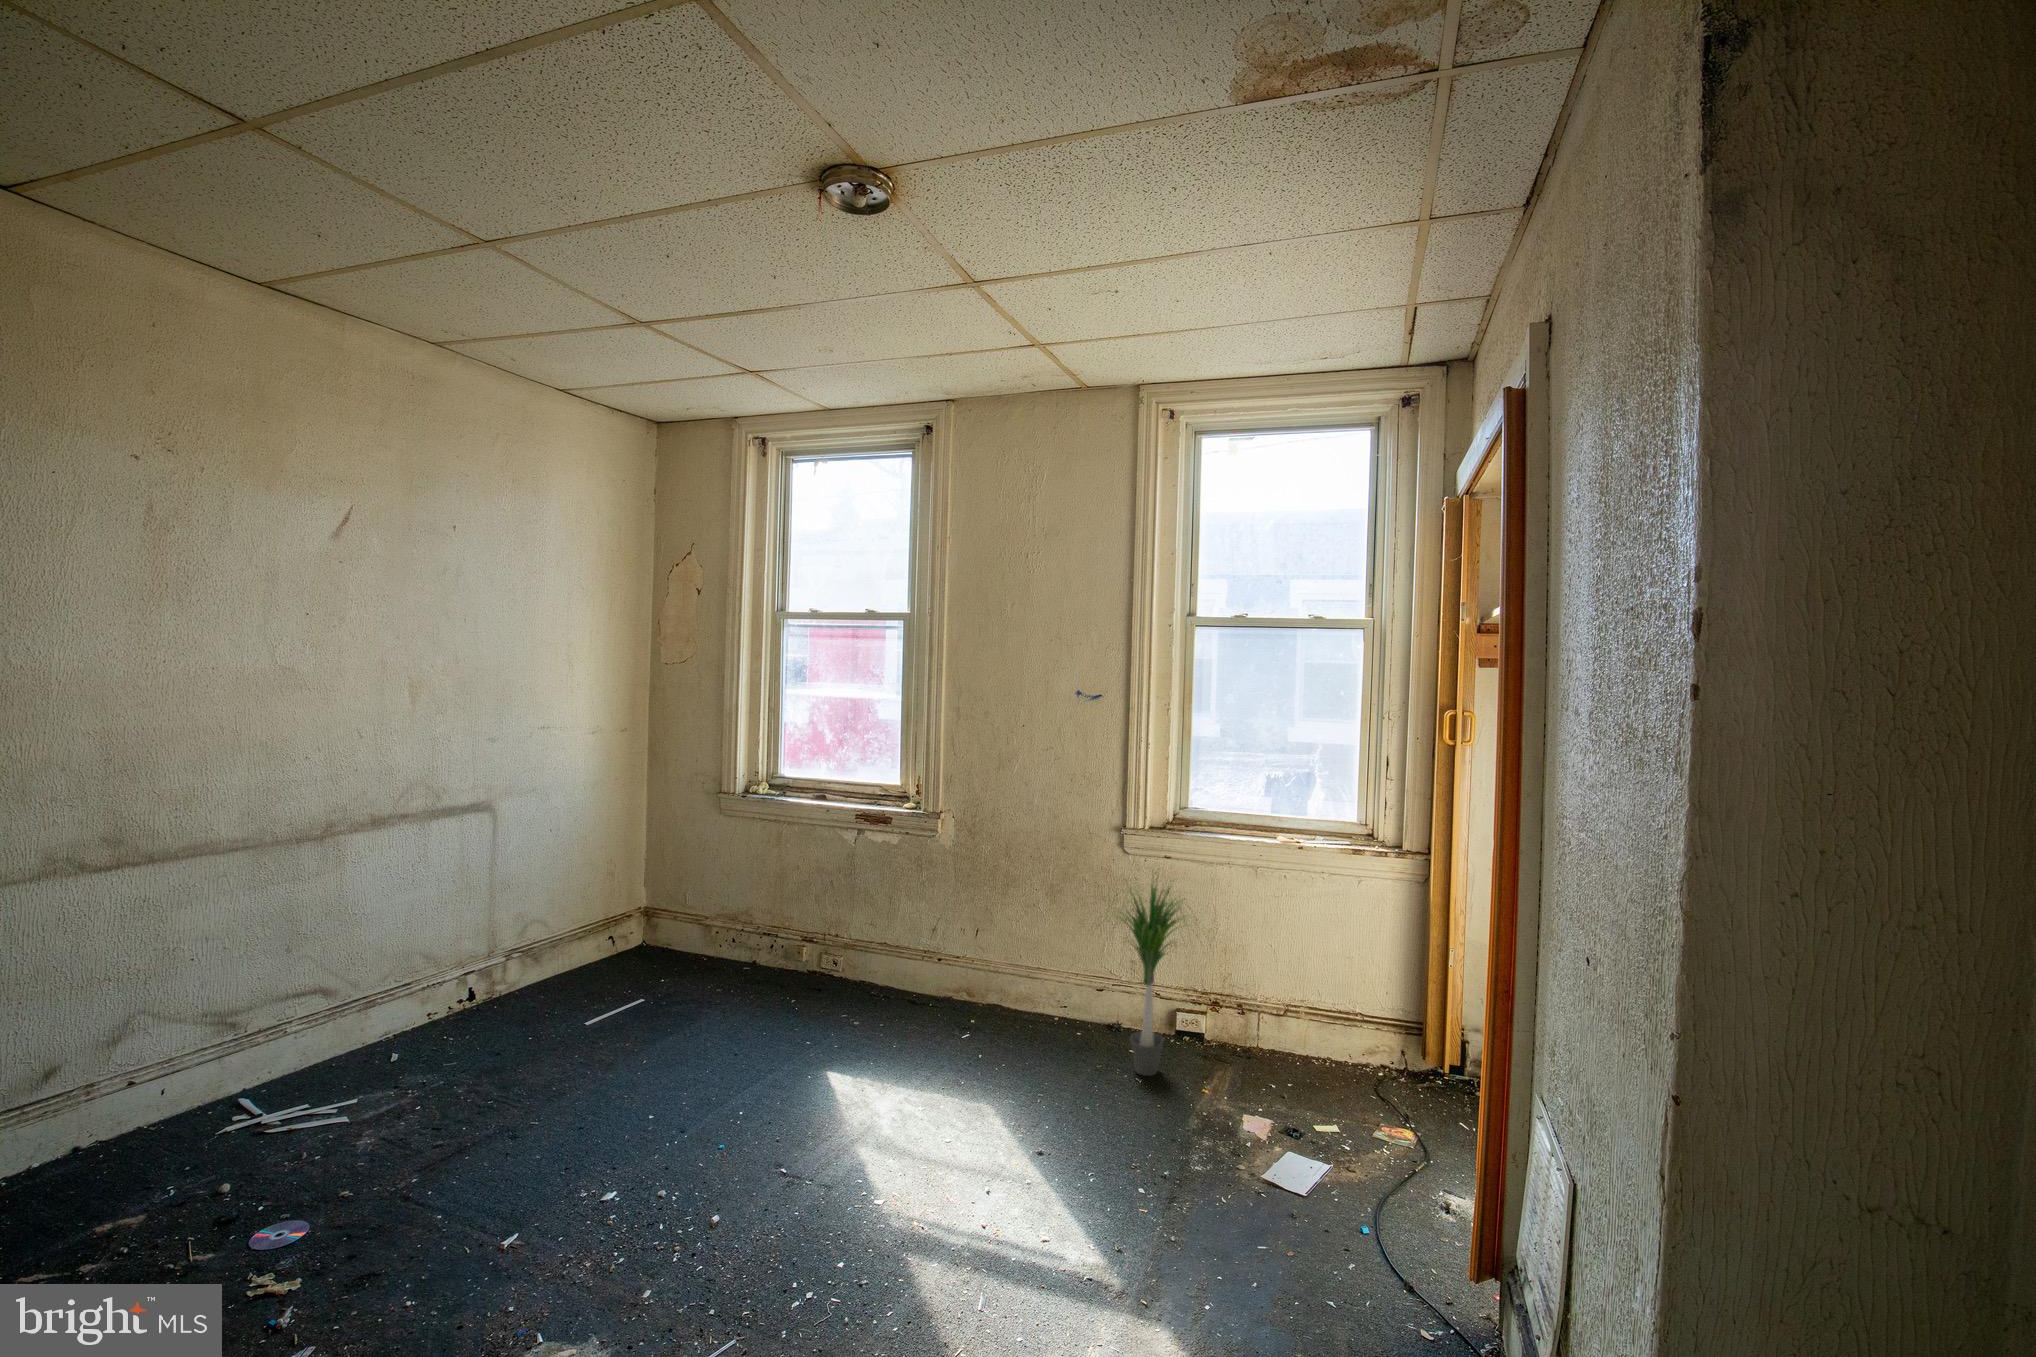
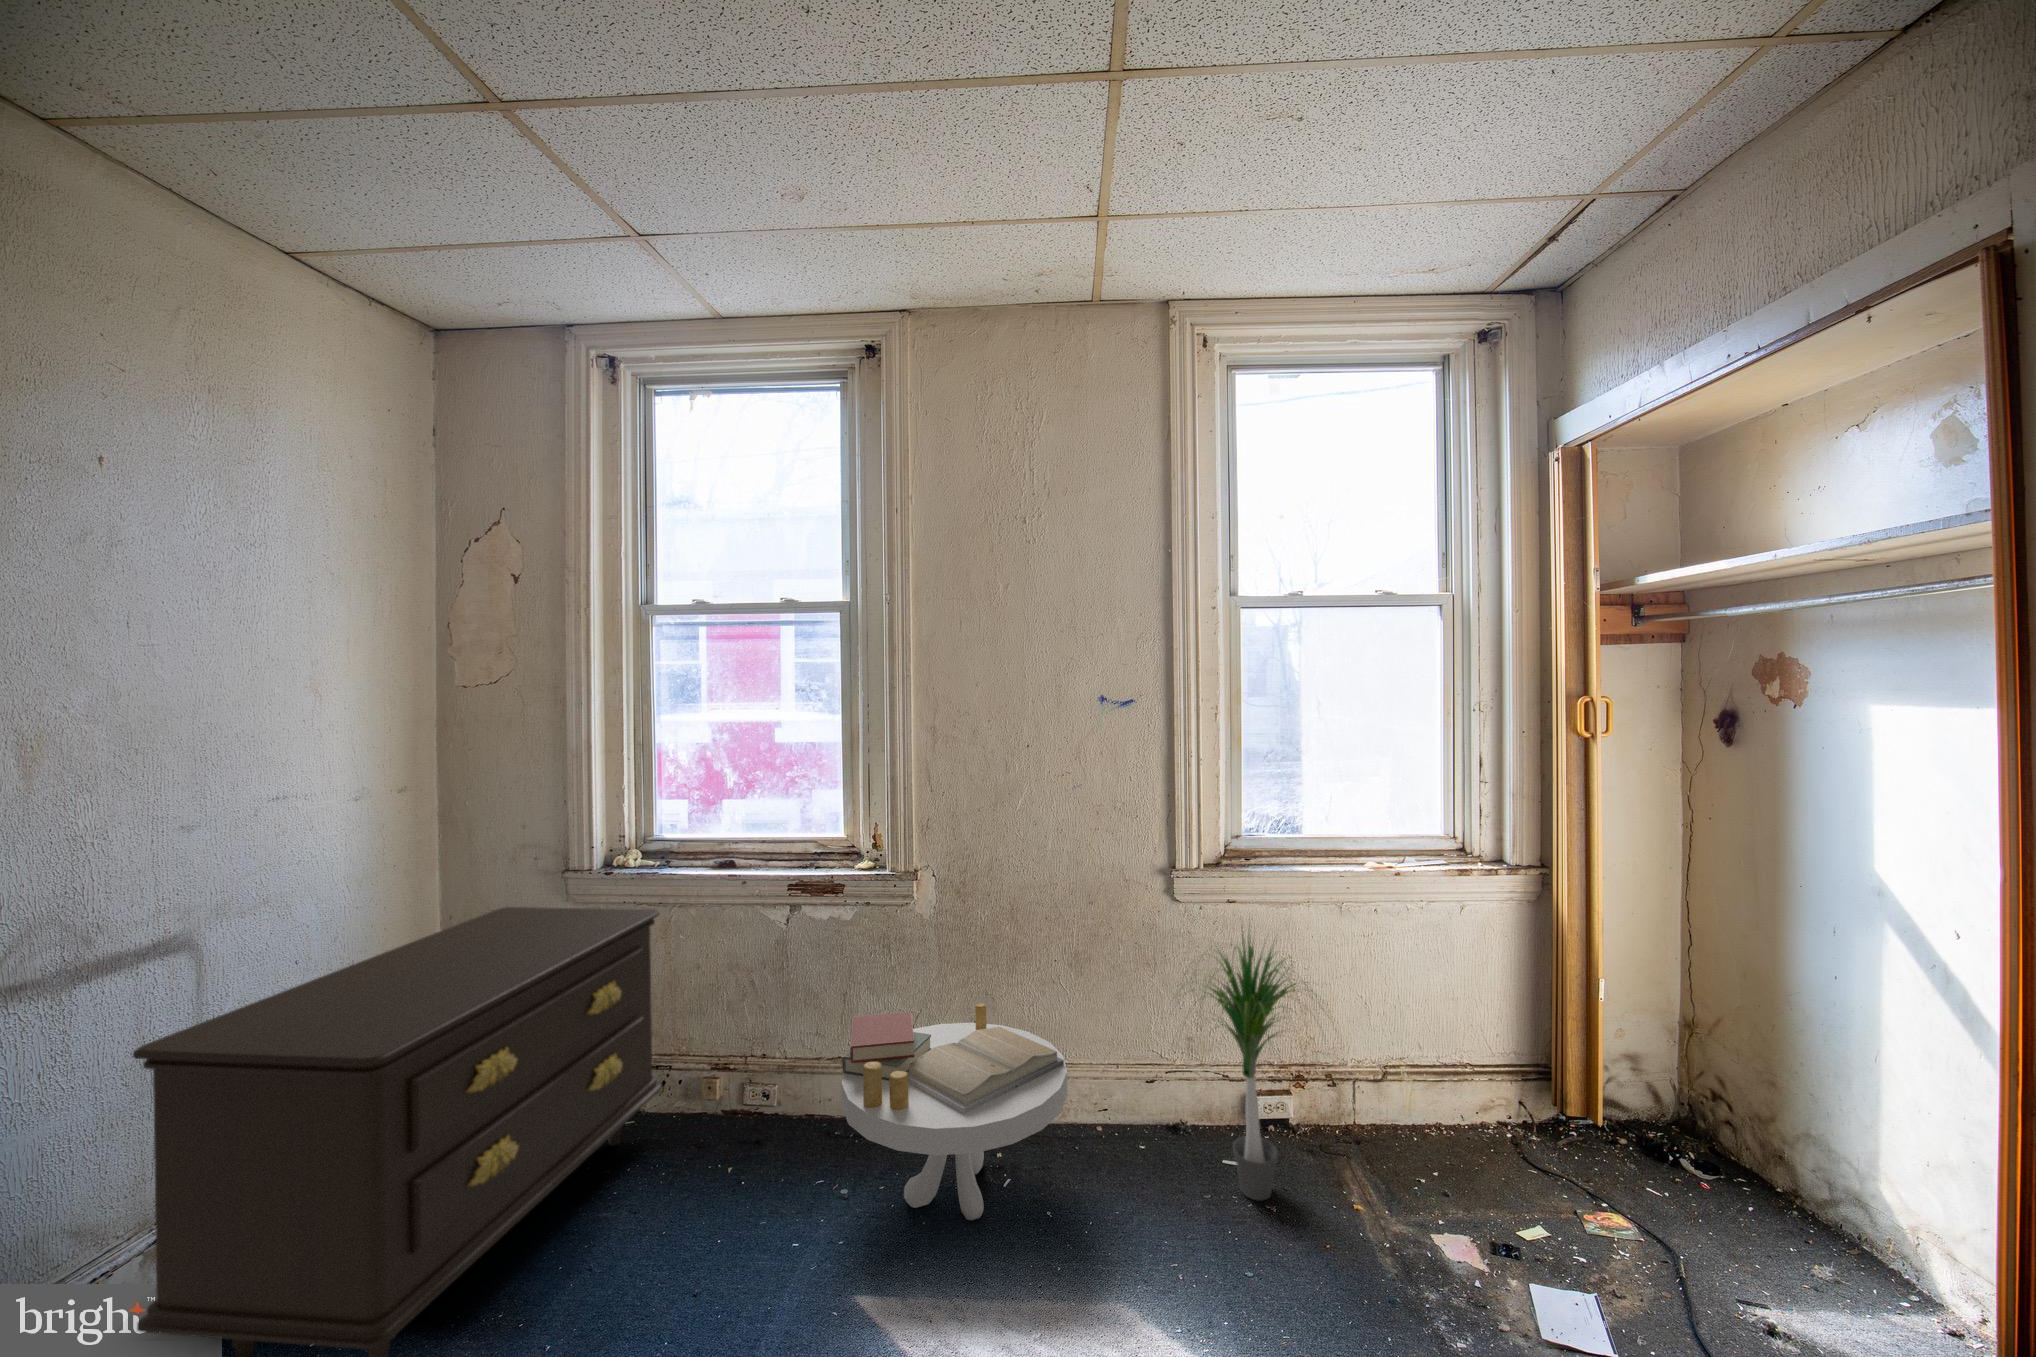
dresser: none [468,813,772,1052] -> present [133,907,662,1357]
side table: none [857,907,1018,1051] -> present [841,1003,1068,1220]

